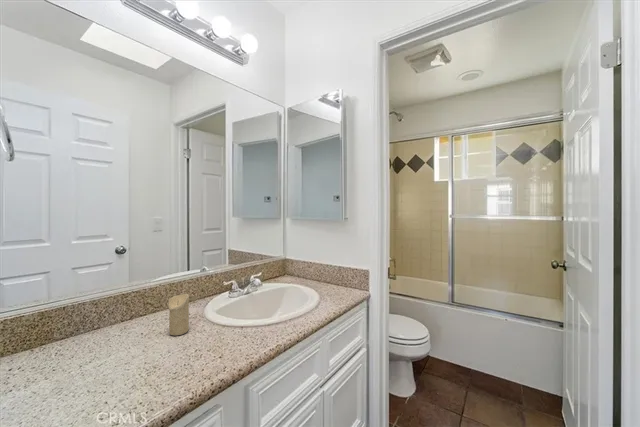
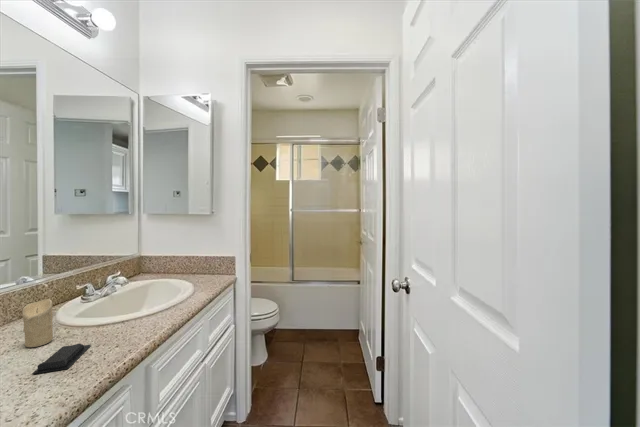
soap bar: none [149,343,204,372] -> present [32,344,91,374]

